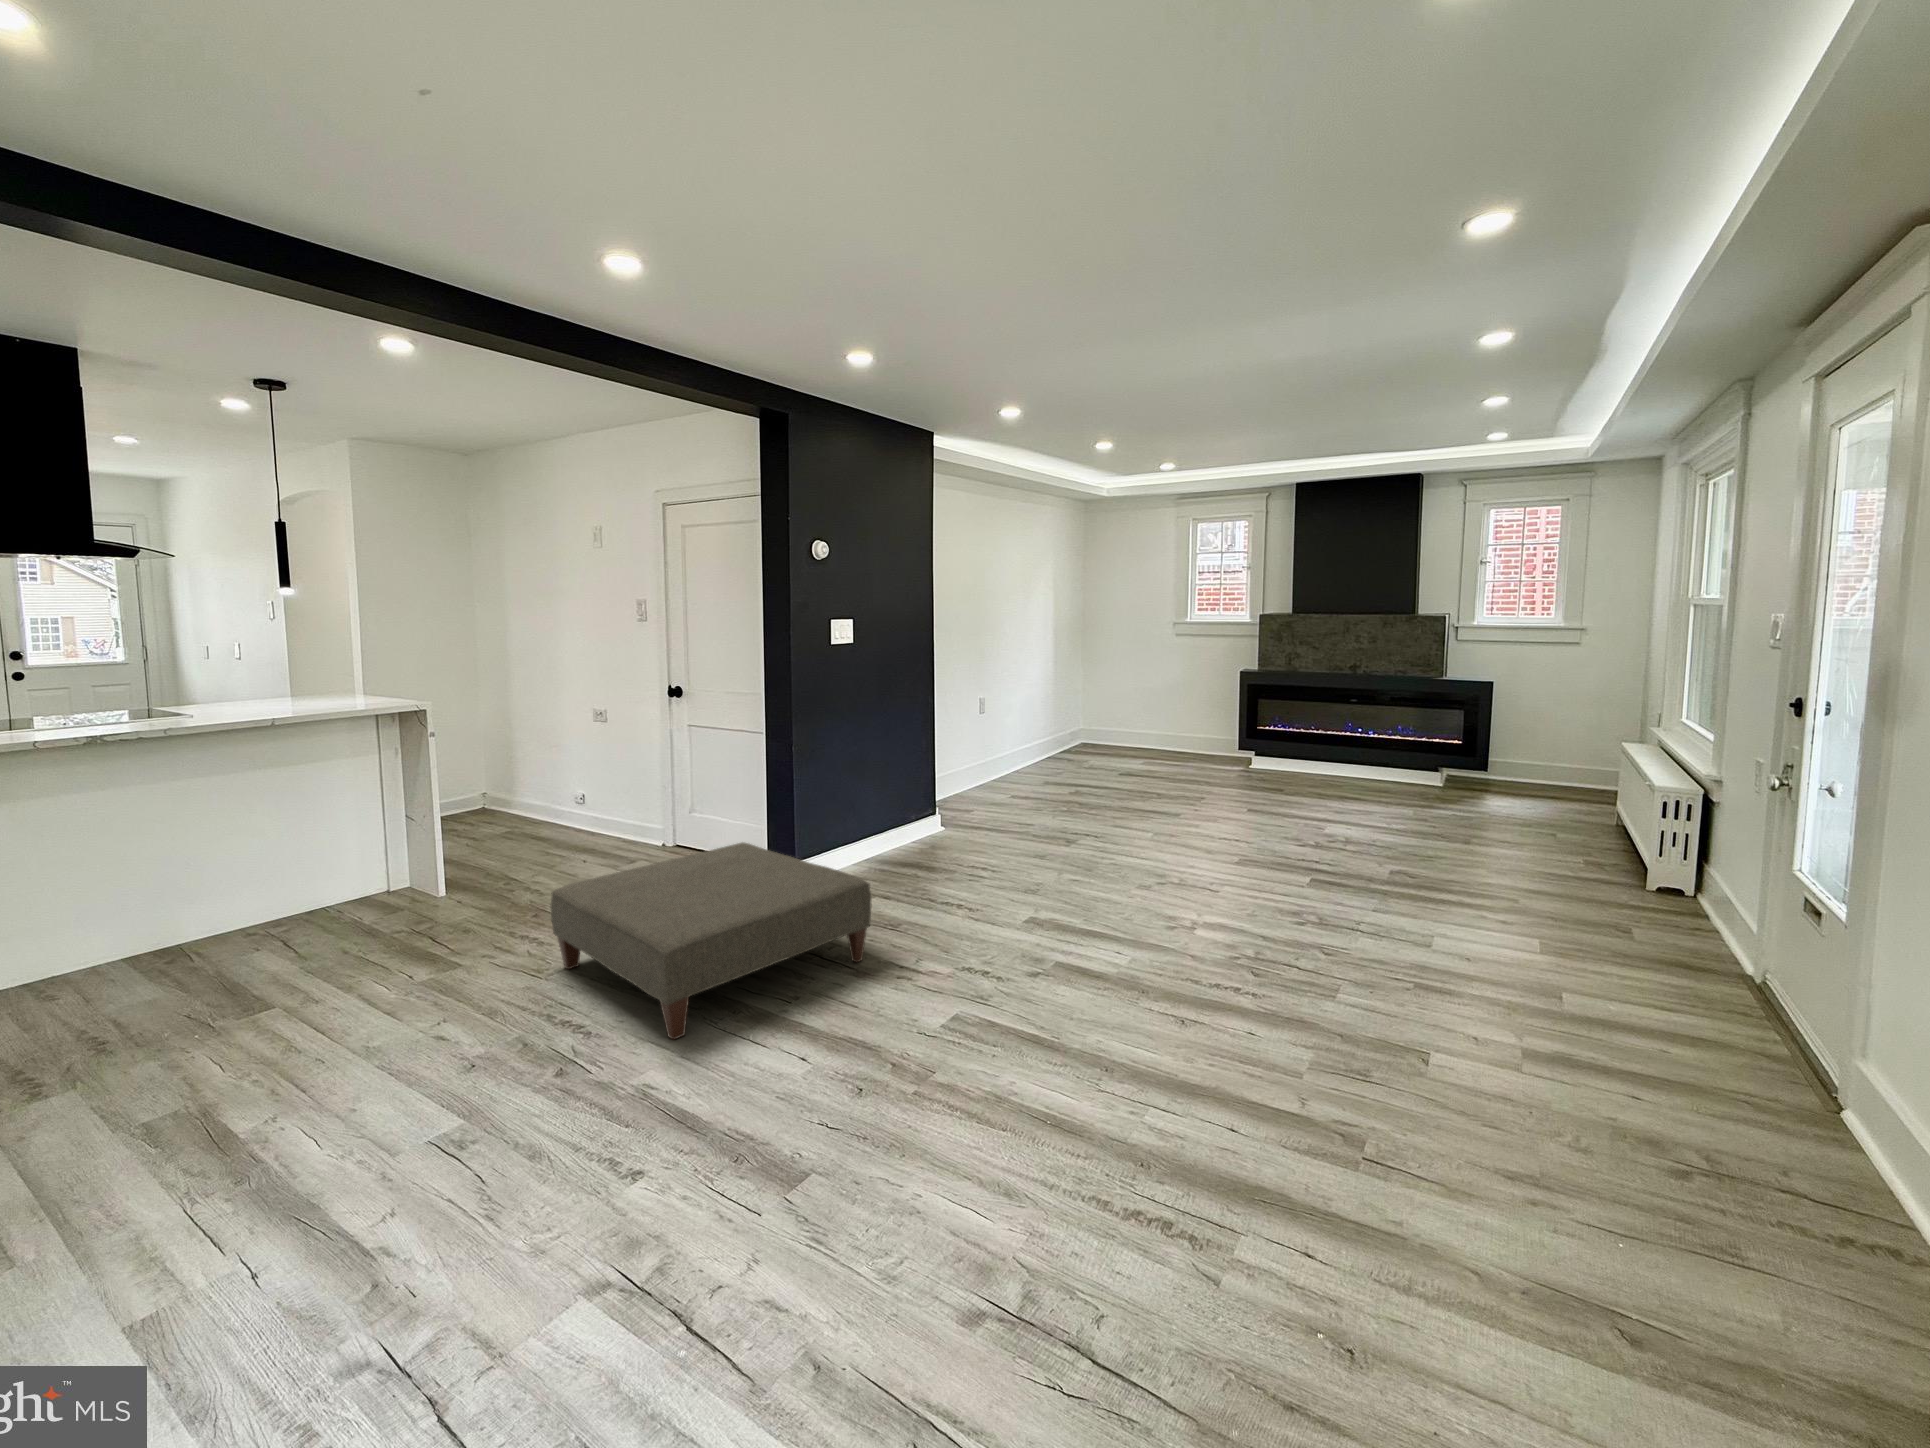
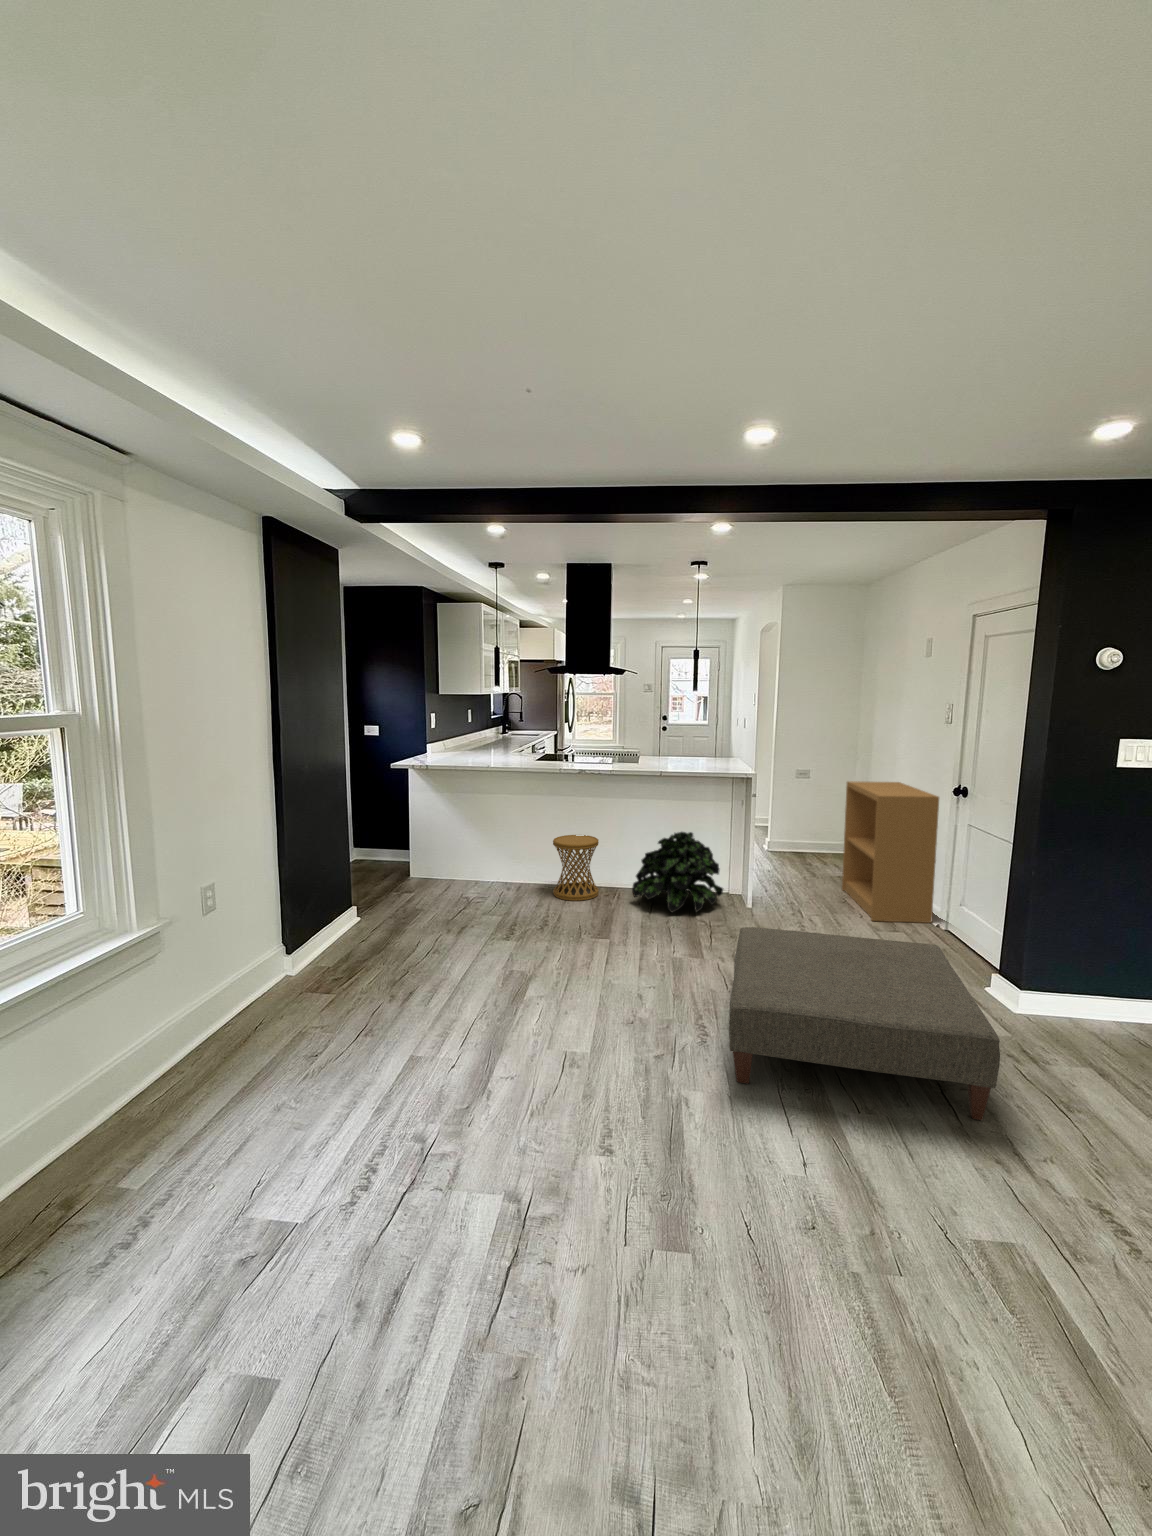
bookshelf: none [531,703,660,861] -> present [842,781,939,923]
potted plant: none [250,808,412,936] -> present [632,832,723,912]
side table: none [29,860,161,995] -> present [553,835,599,901]

